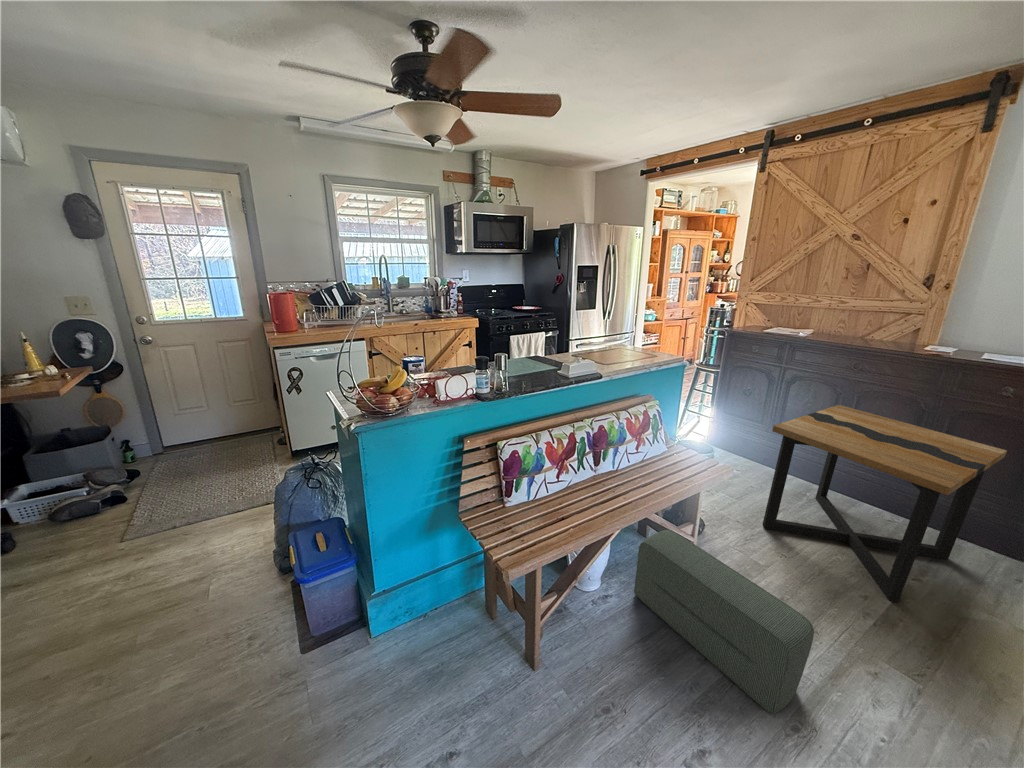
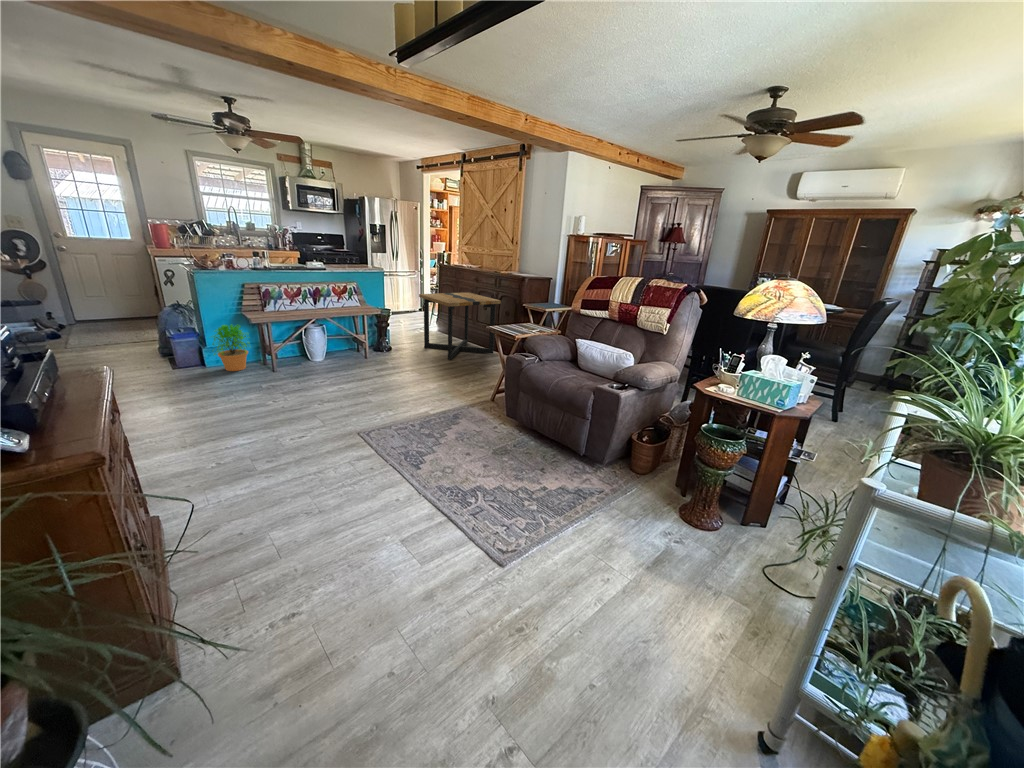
pouf: present [634,529,814,714] -> none [336,328,378,373]
potted plant: none [385,567,491,698] -> present [212,324,248,371]

